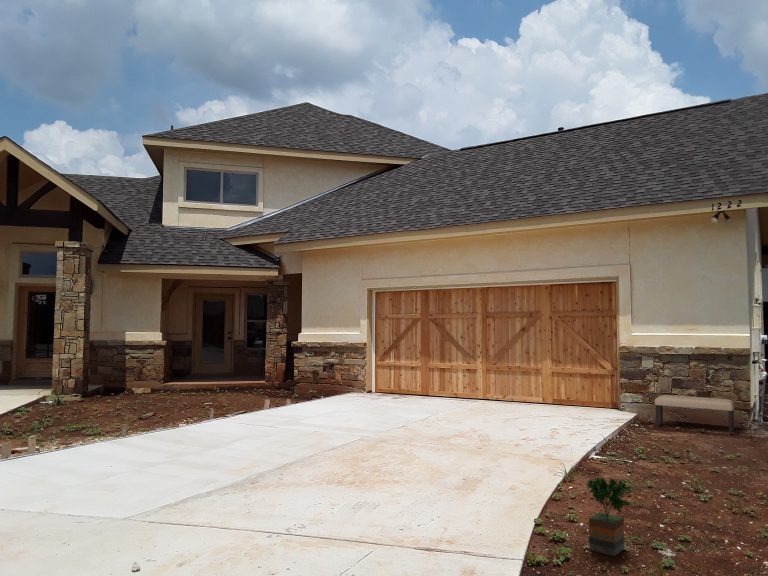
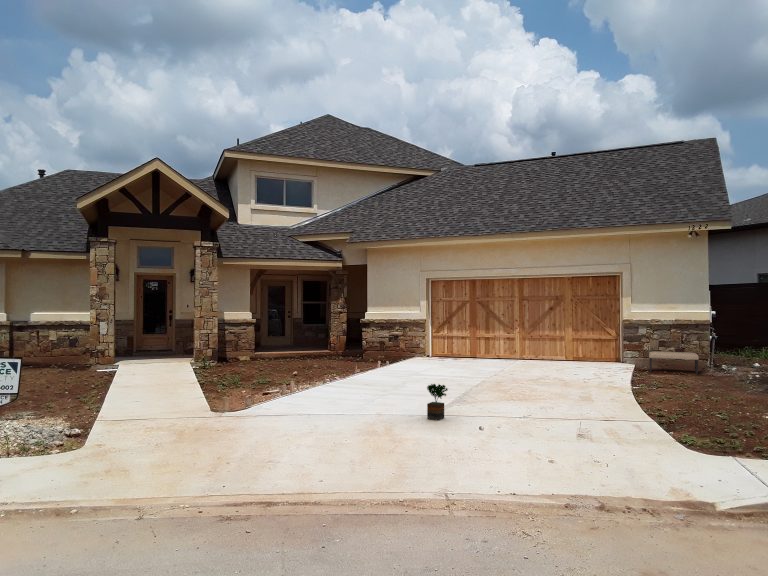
potted tree: present [587,478,632,556] -> present [427,384,448,420]

